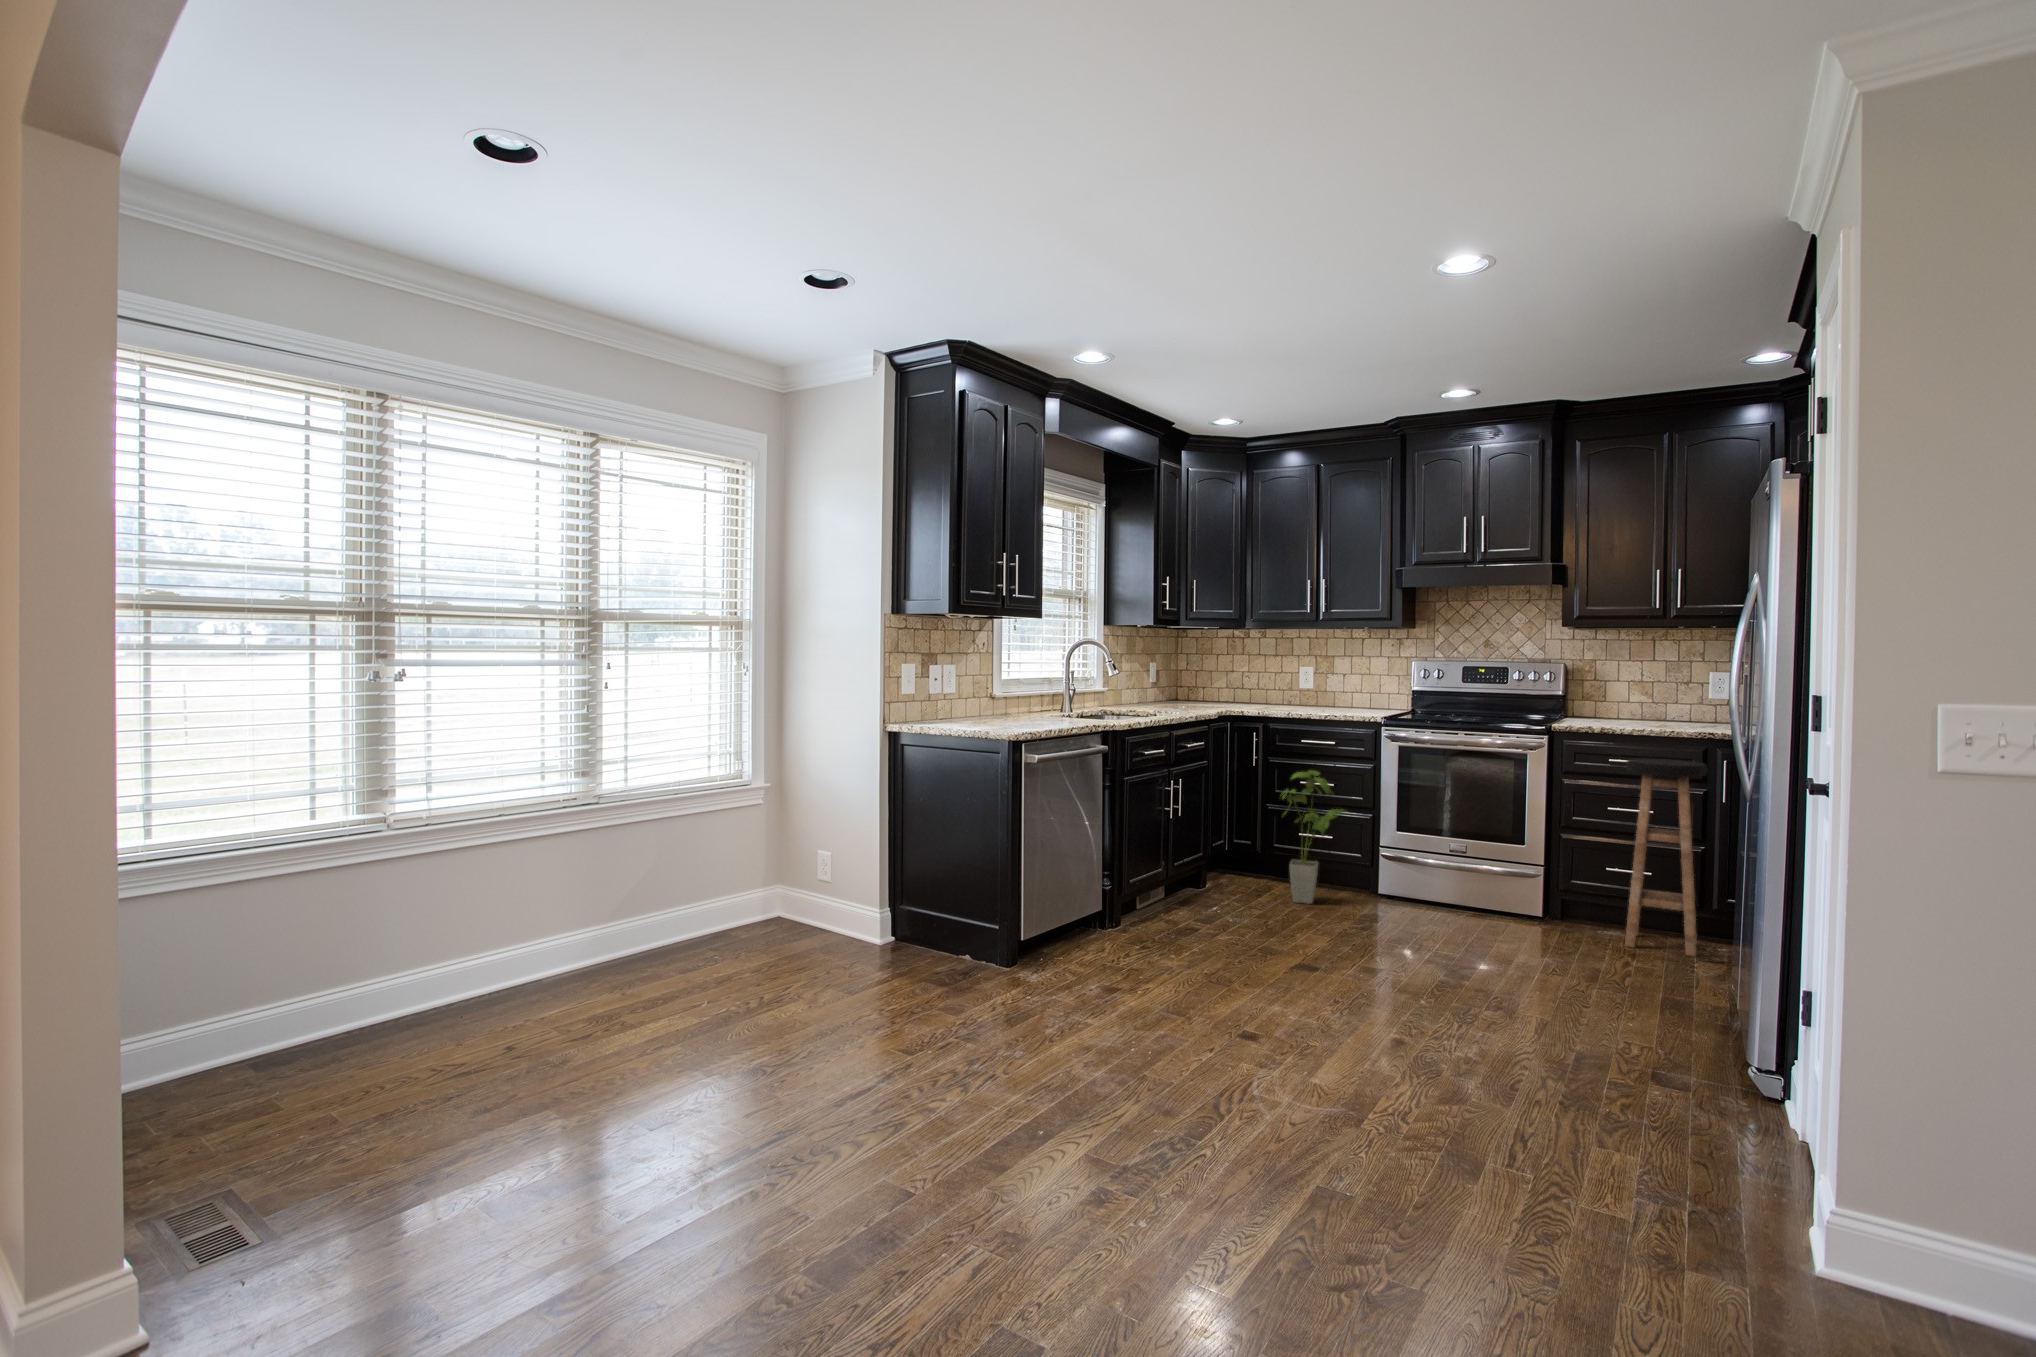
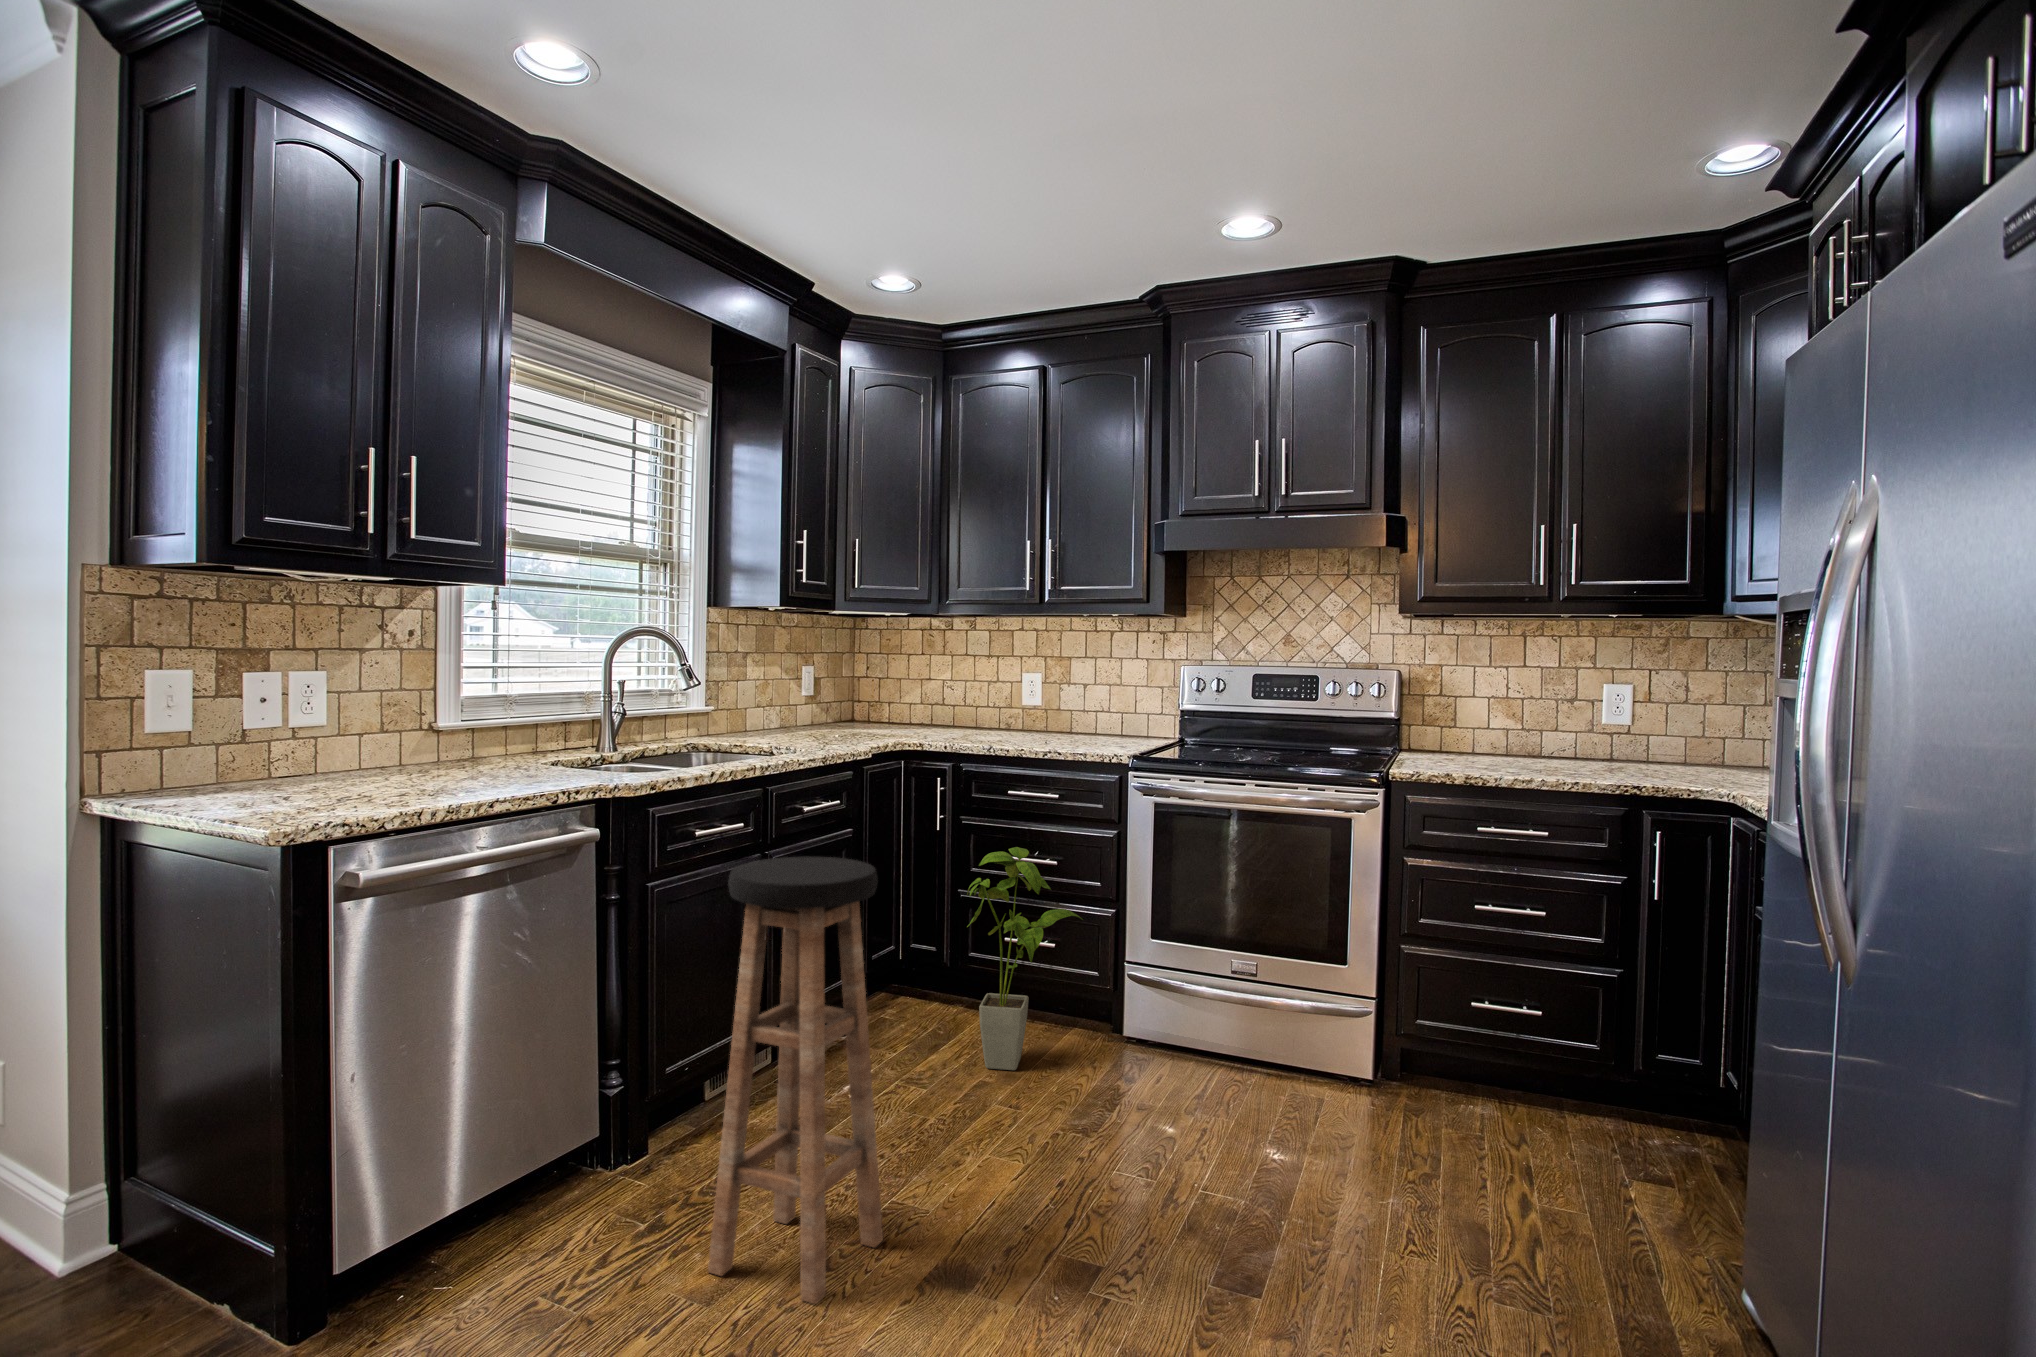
bar stool: present [1625,759,1707,957] -> present [708,857,883,1304]

